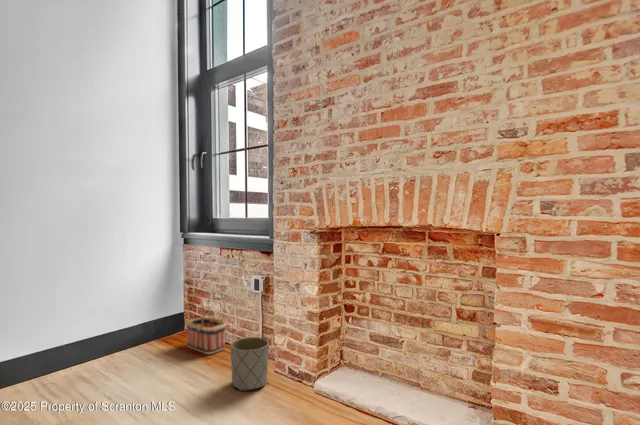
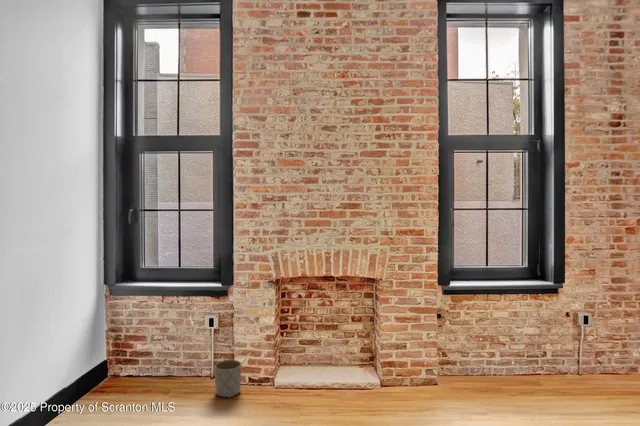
basket: present [186,296,226,354] -> none [134,333,174,387]

